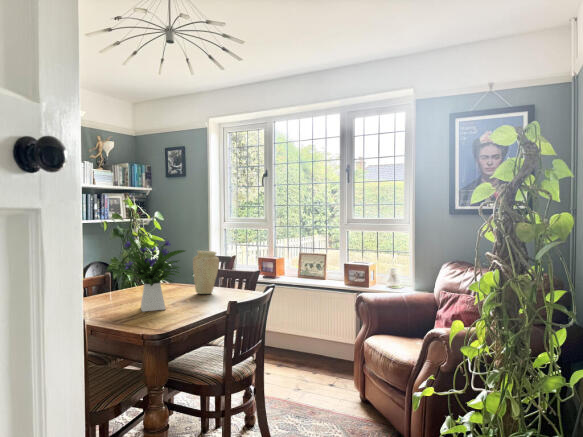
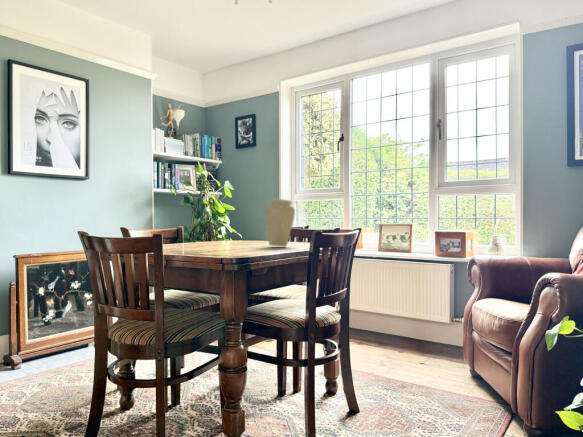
flower arrangement: present [120,237,185,312] -> none [184,168,261,251]

